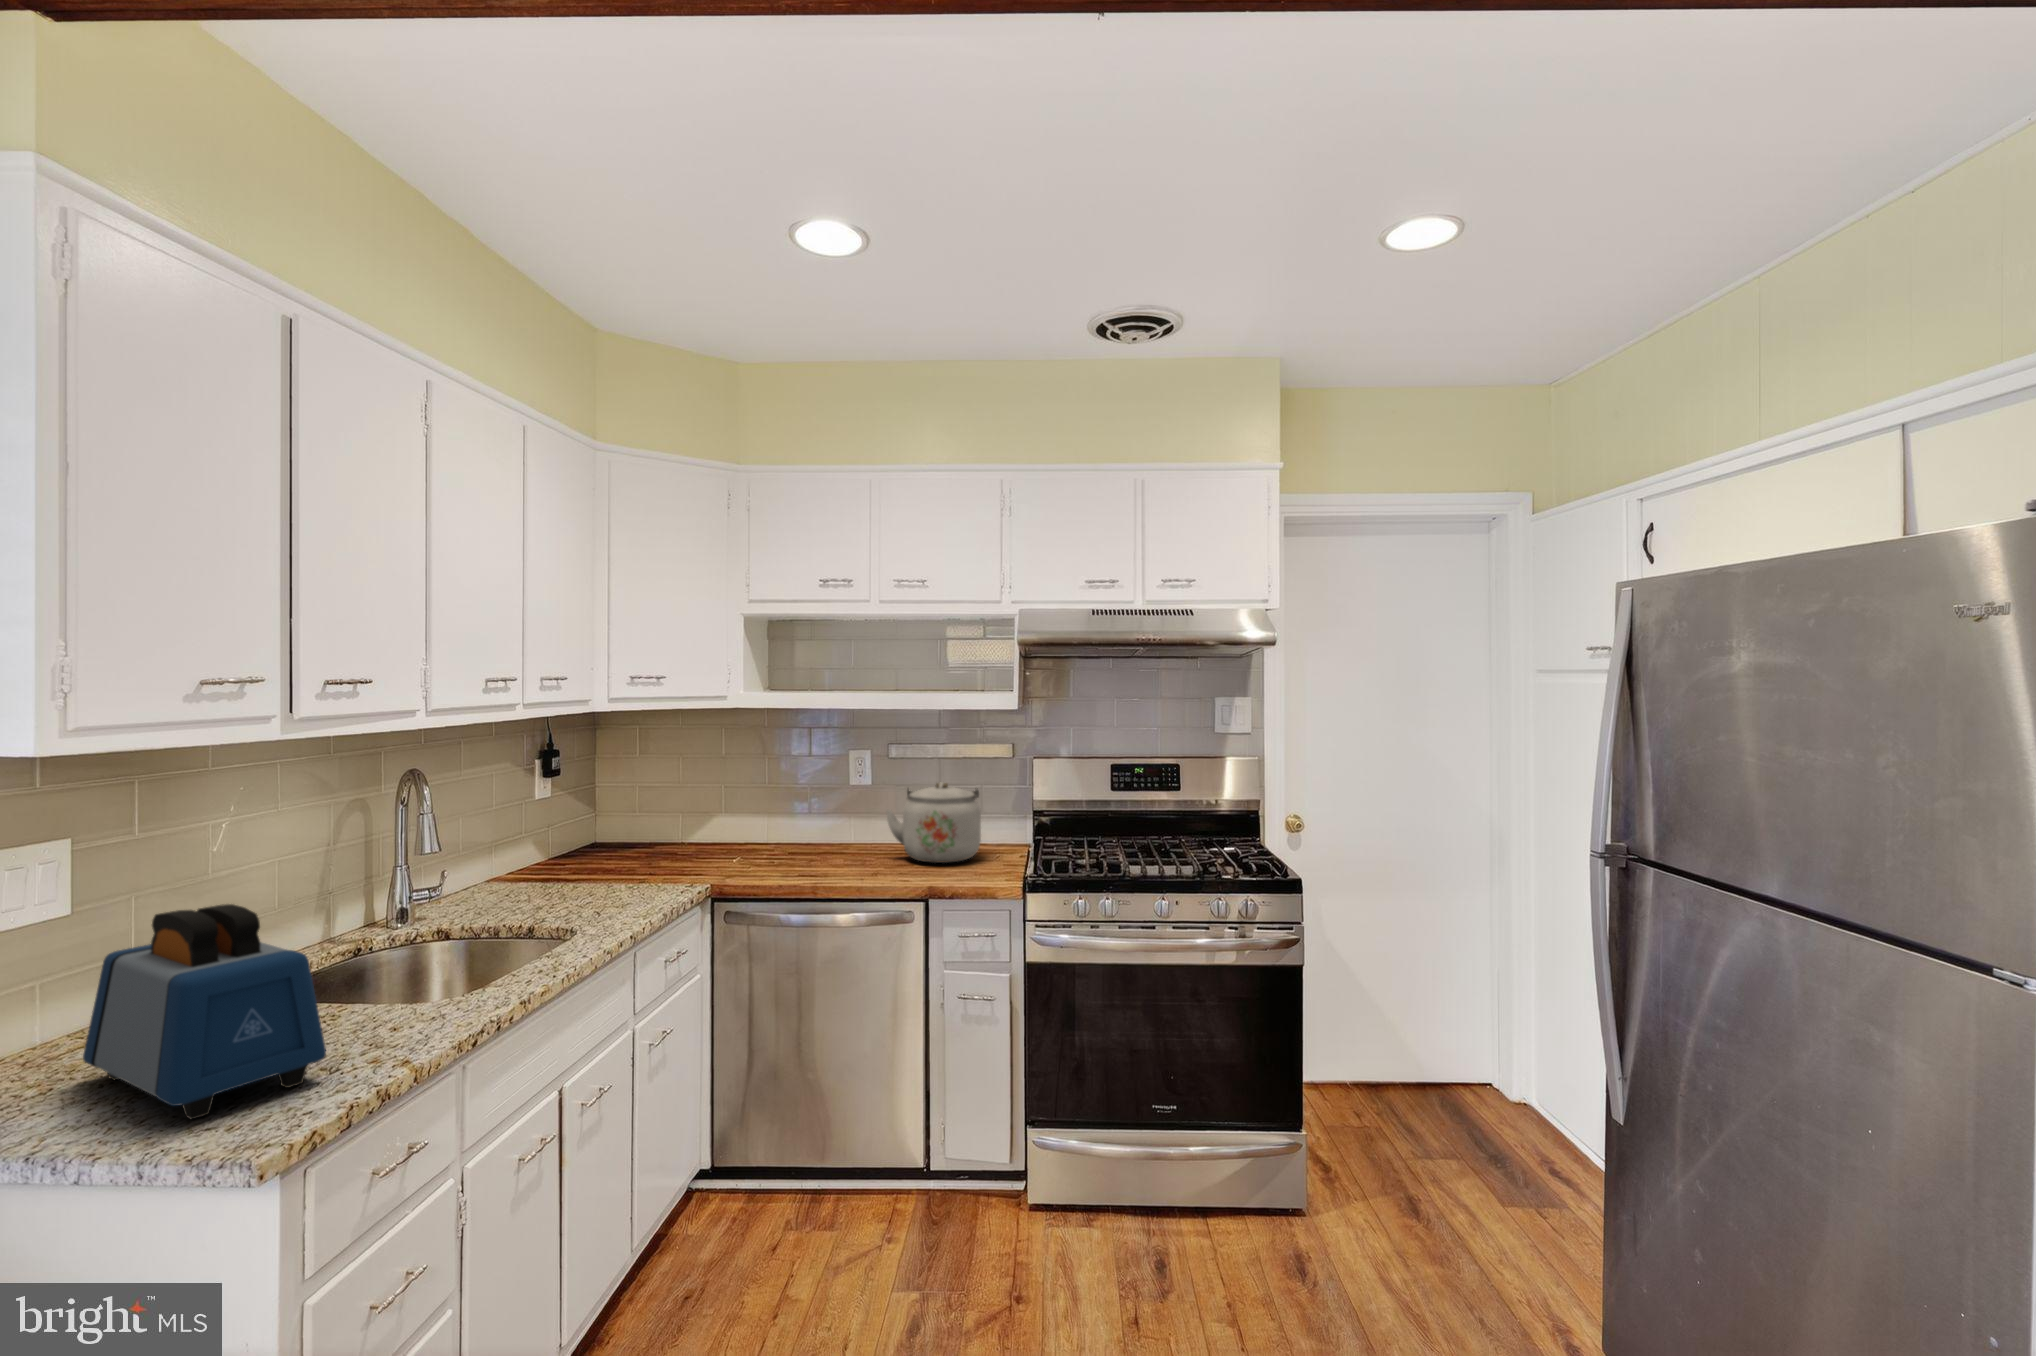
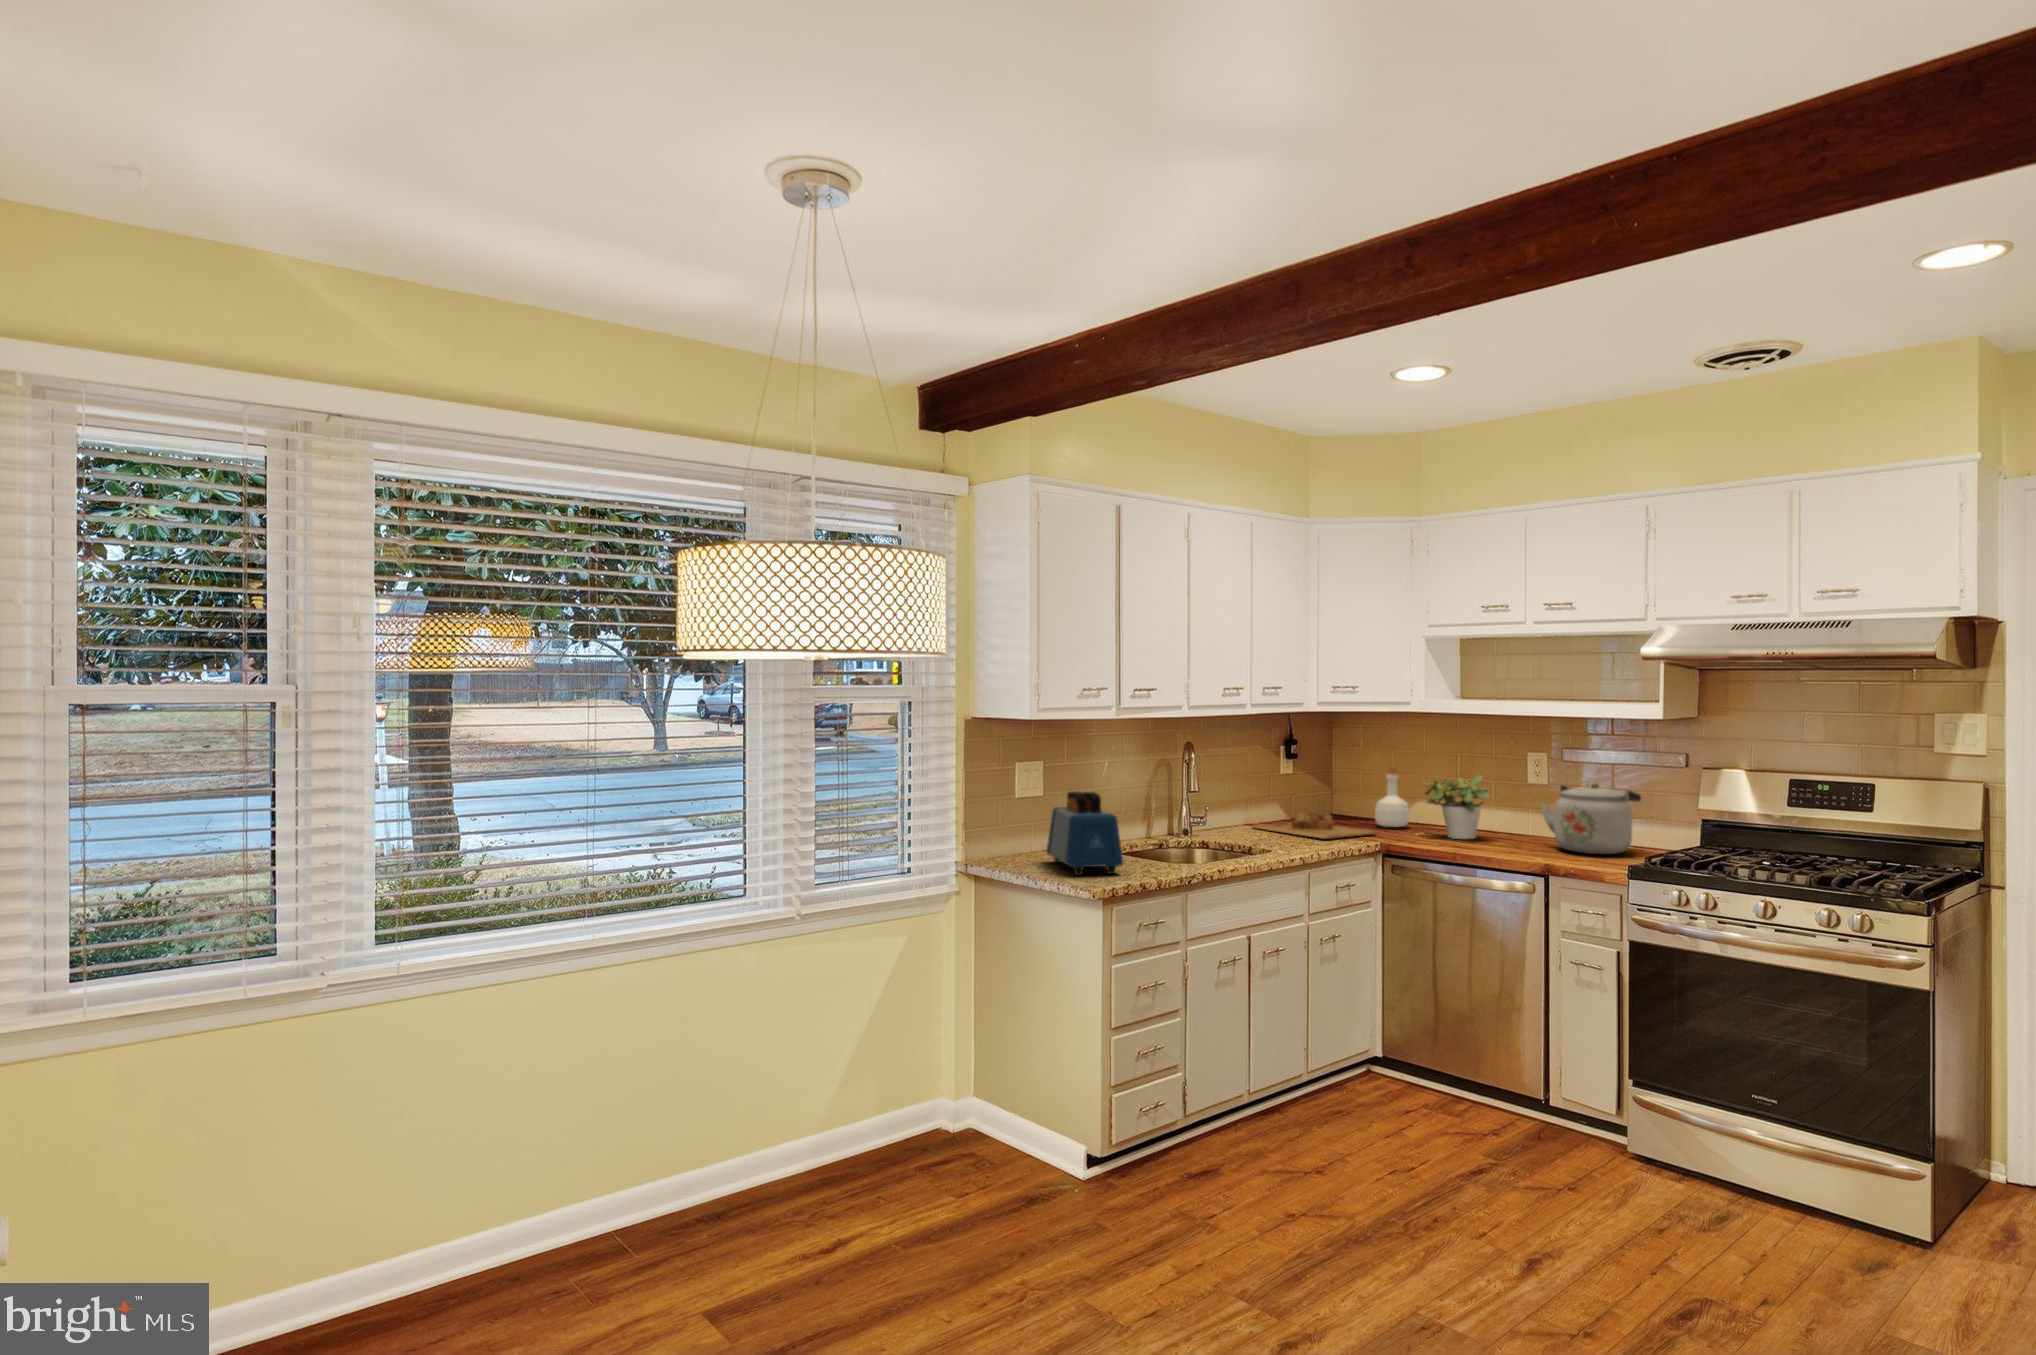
bottle: none [673,778,717,856] -> present [1375,766,1410,827]
potted plant: none [746,782,828,863] -> present [1423,775,1489,839]
cutting board: none [507,853,691,893] -> present [1254,812,1375,839]

